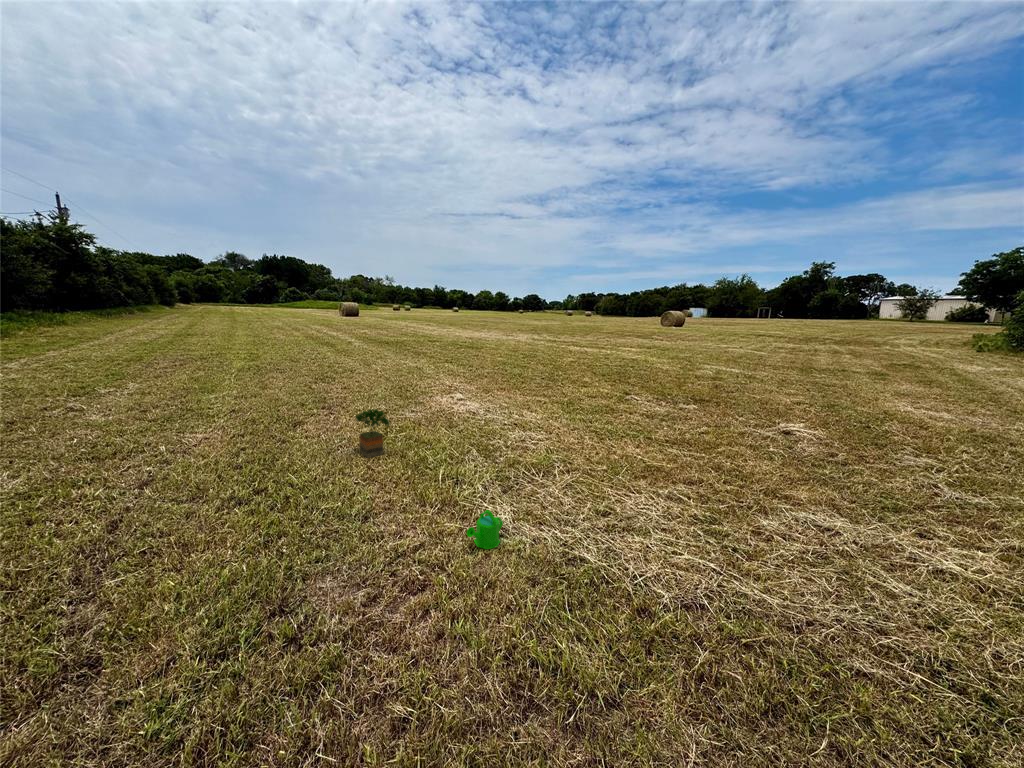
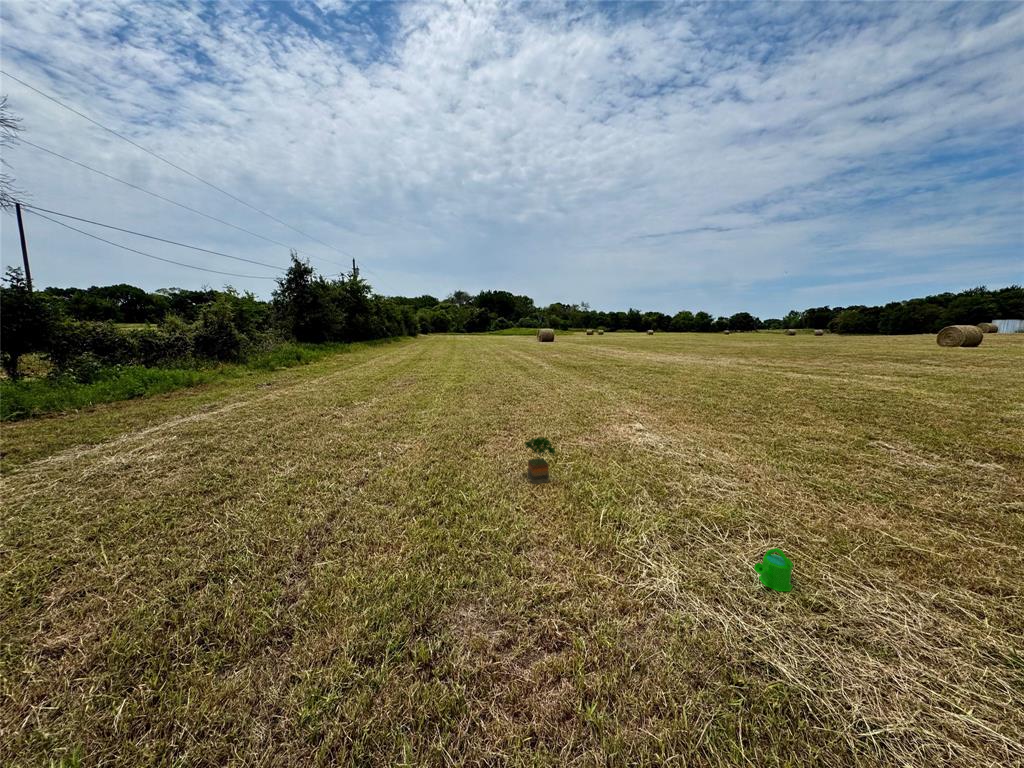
watering can: present [467,510,503,549] -> present [754,548,794,592]

